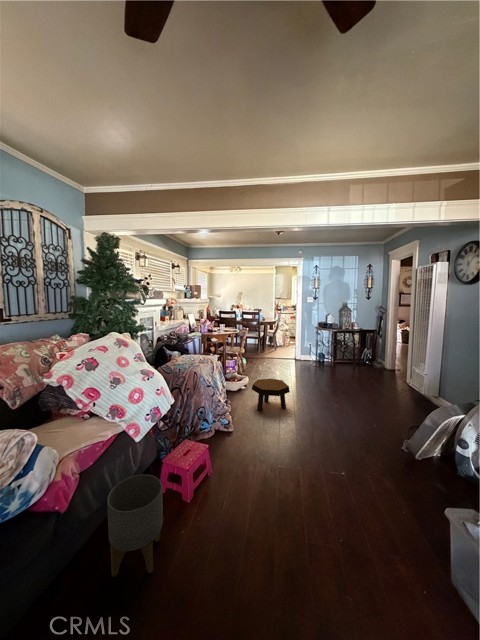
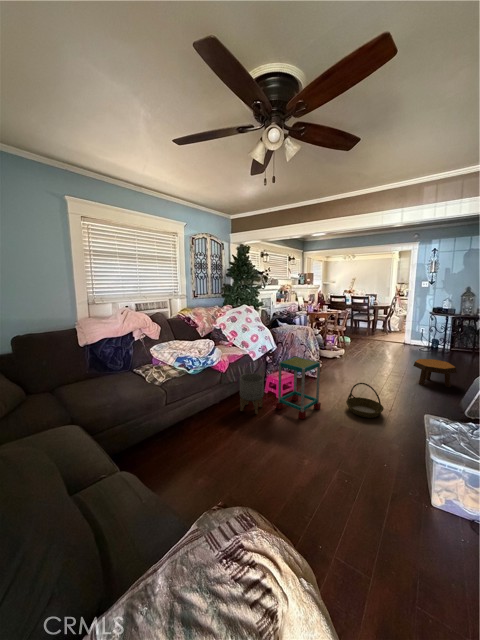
footstool: present [252,379,290,411] -> present [413,359,457,387]
side table: none [187,420,261,551] -> present [276,357,321,419]
basket: none [294,445,348,504] -> present [346,383,384,418]

